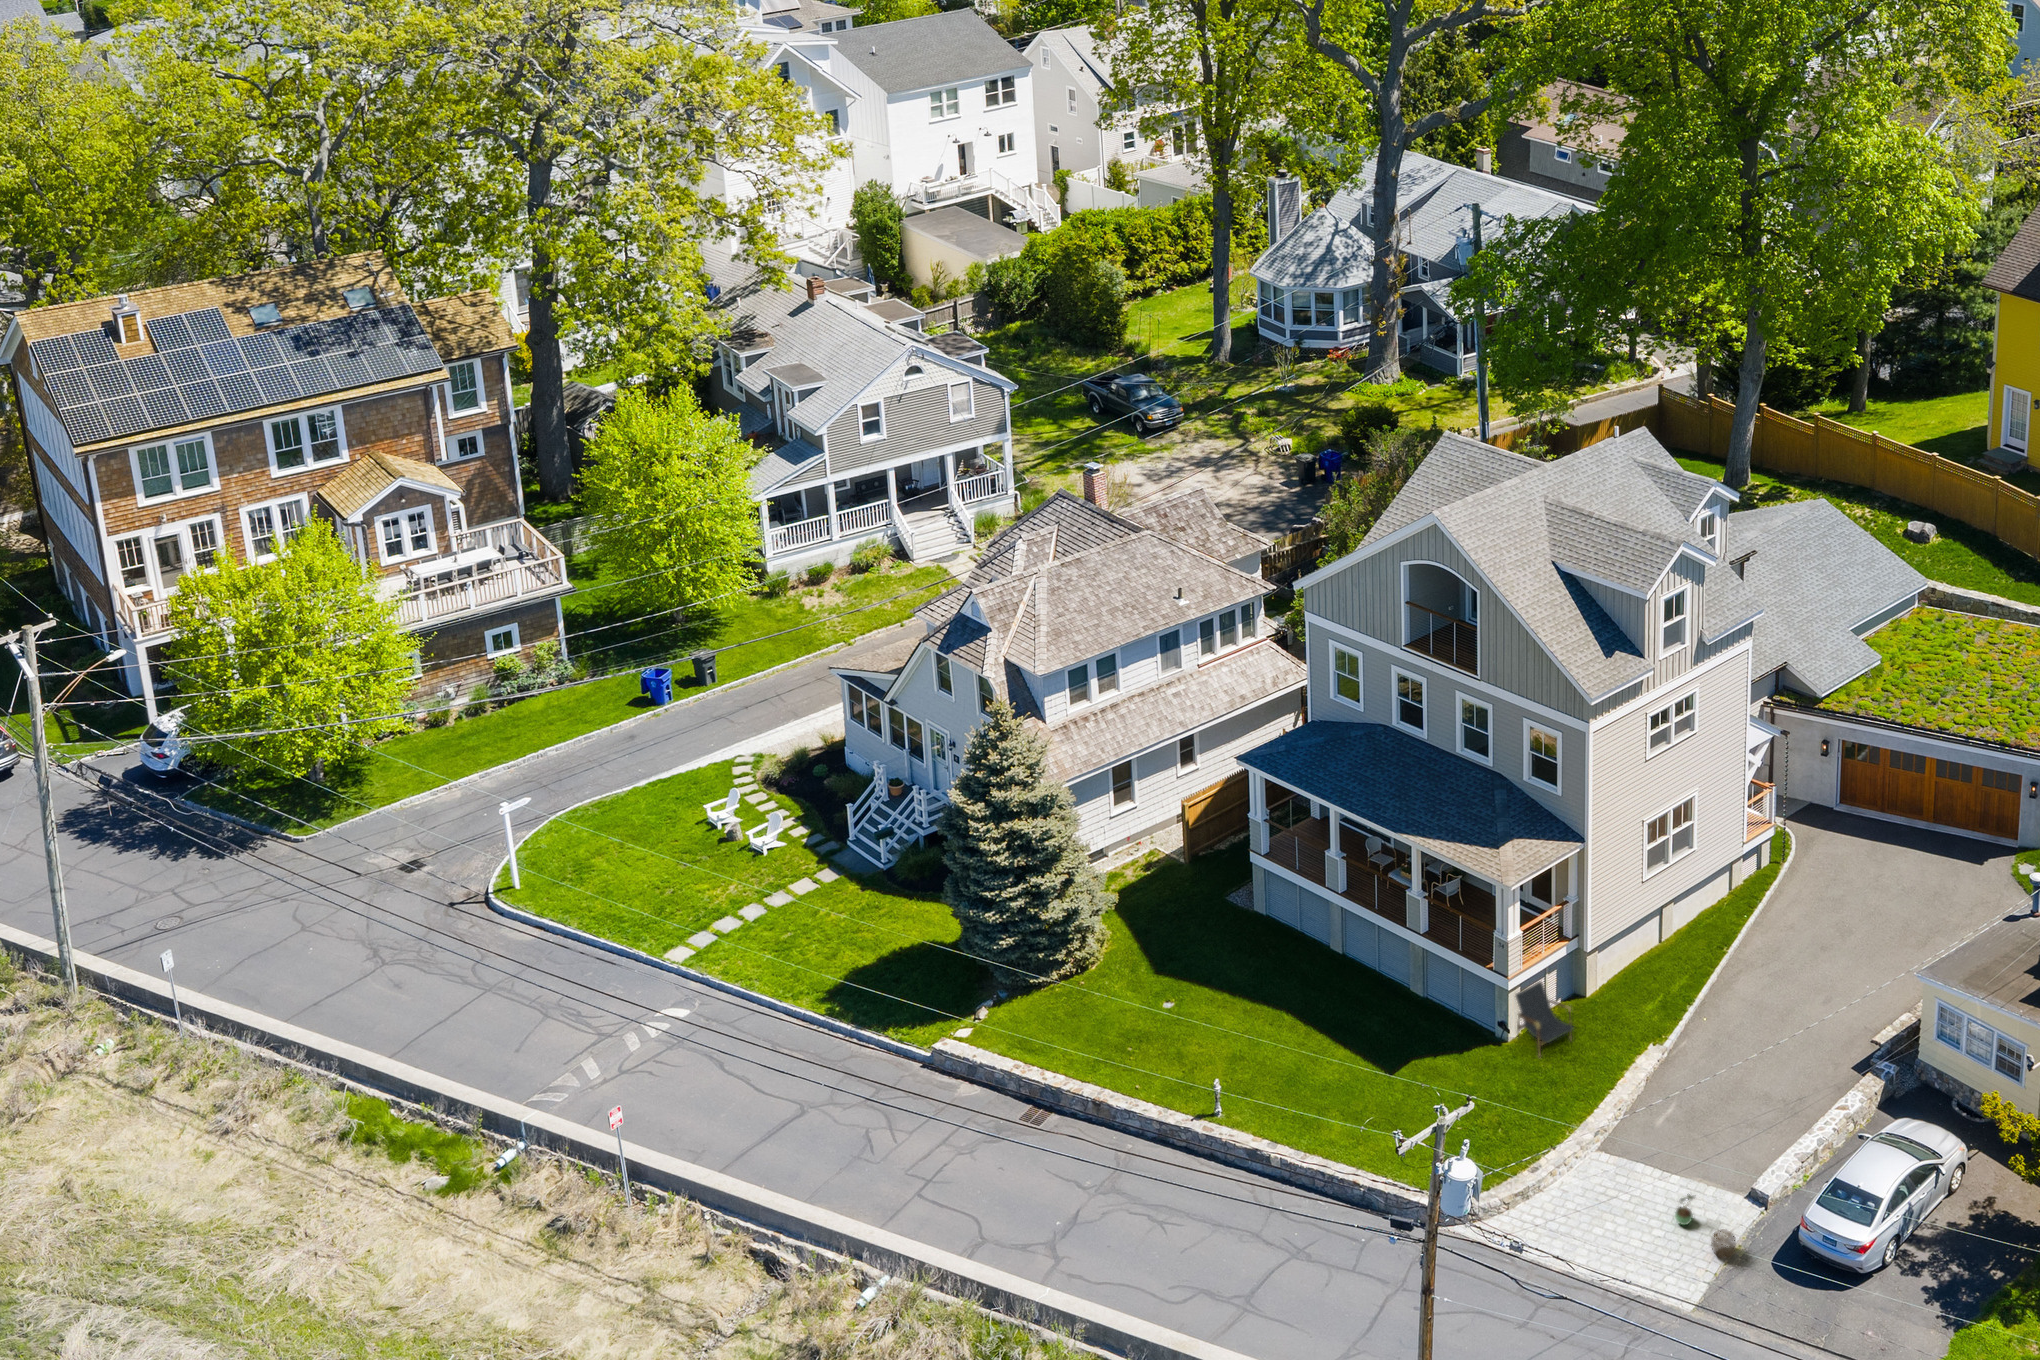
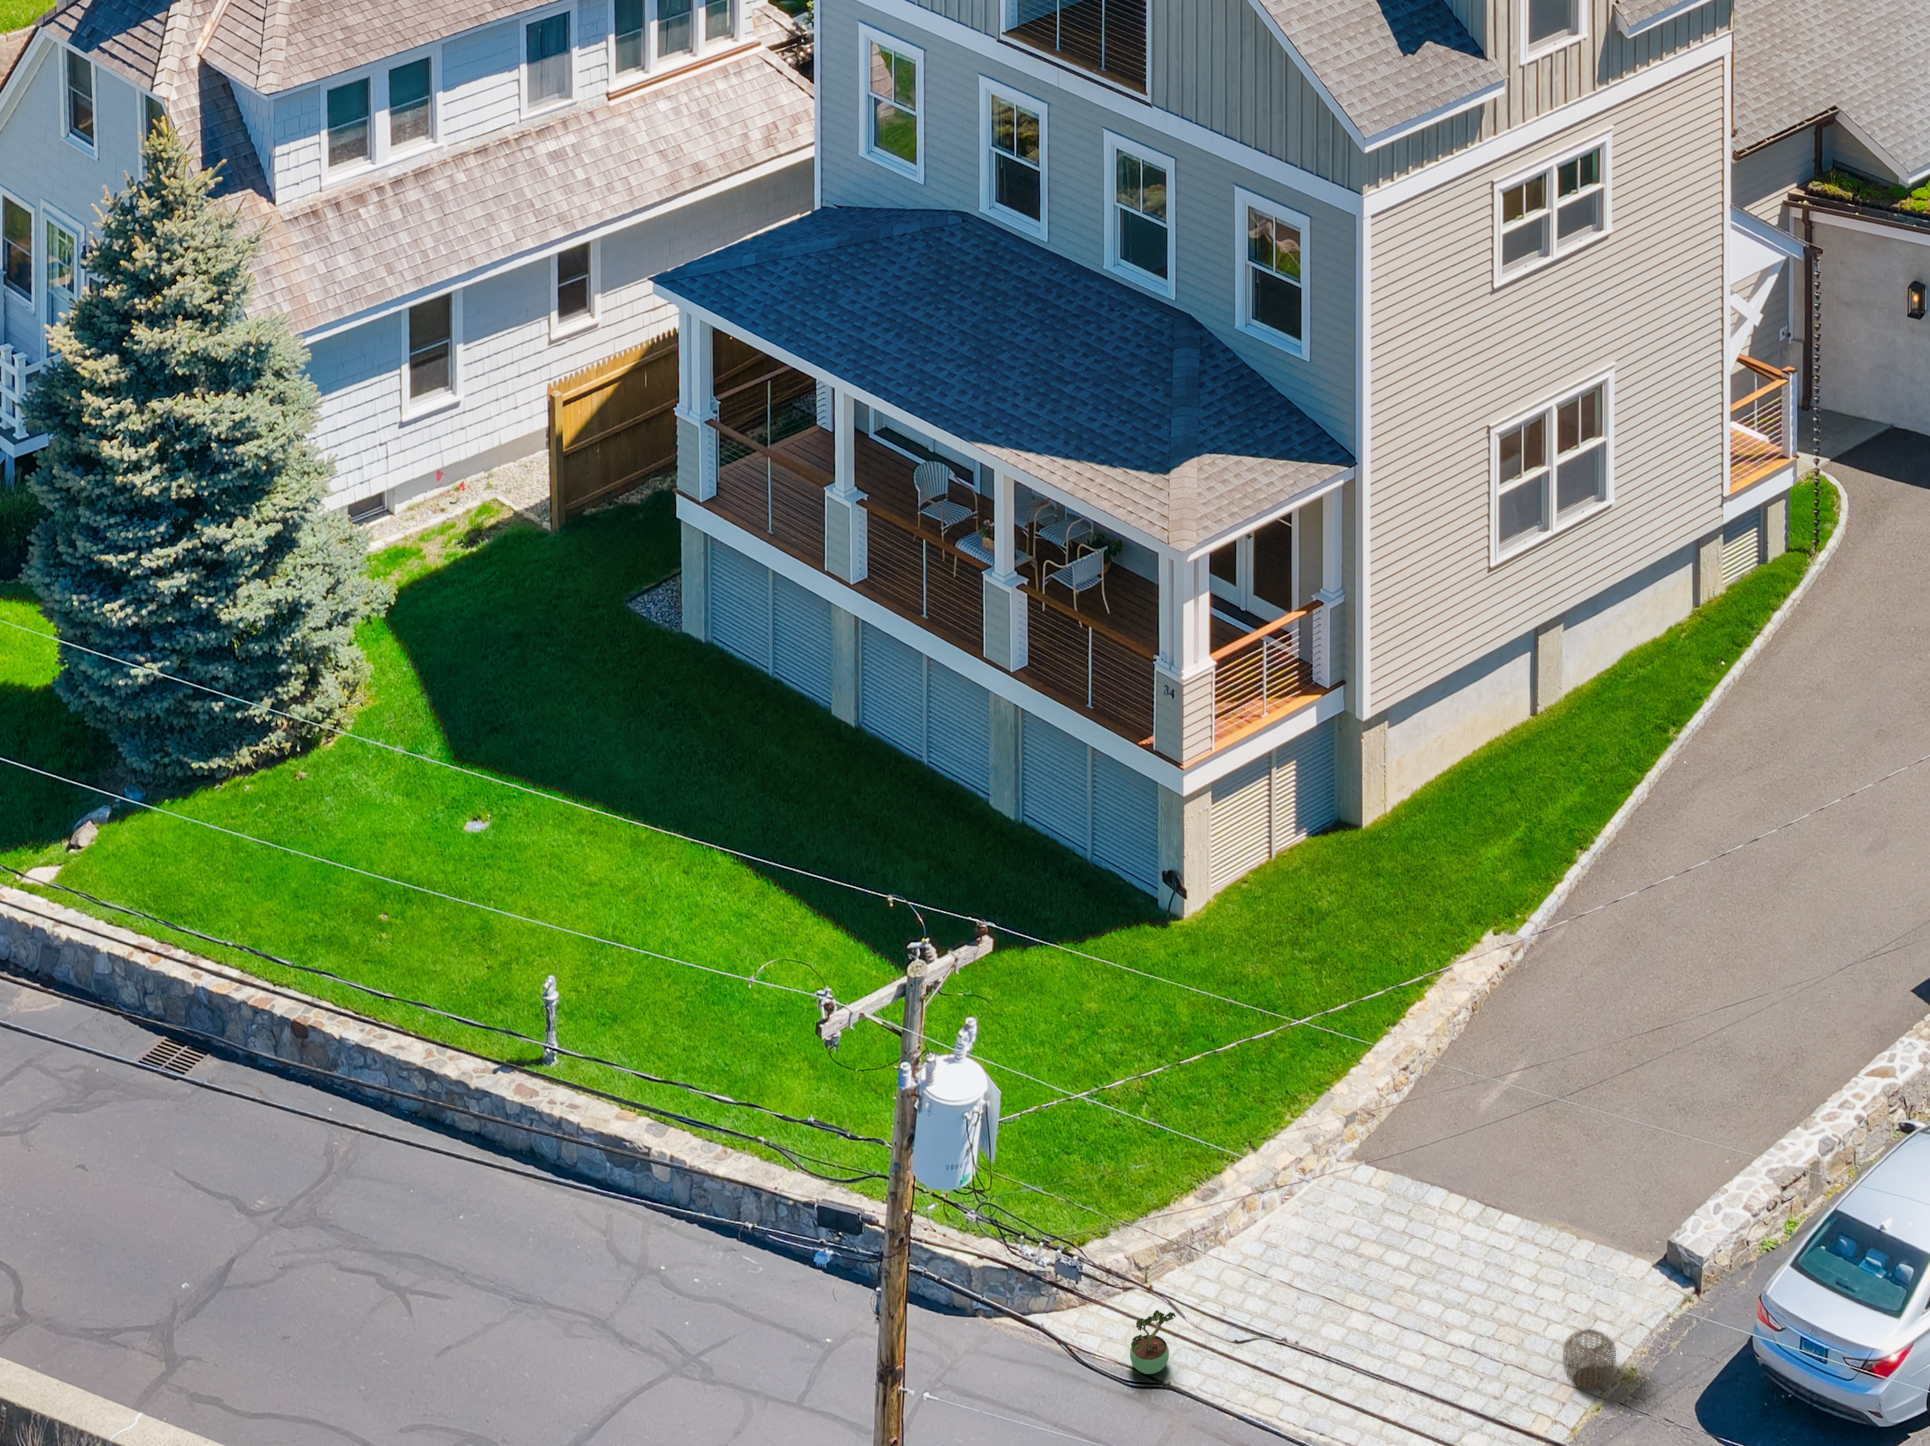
lounge chair: present [1516,982,1573,1055] -> none [1202,789,1326,949]
potted plant: present [1675,1194,1694,1225] -> present [1130,1310,1176,1374]

